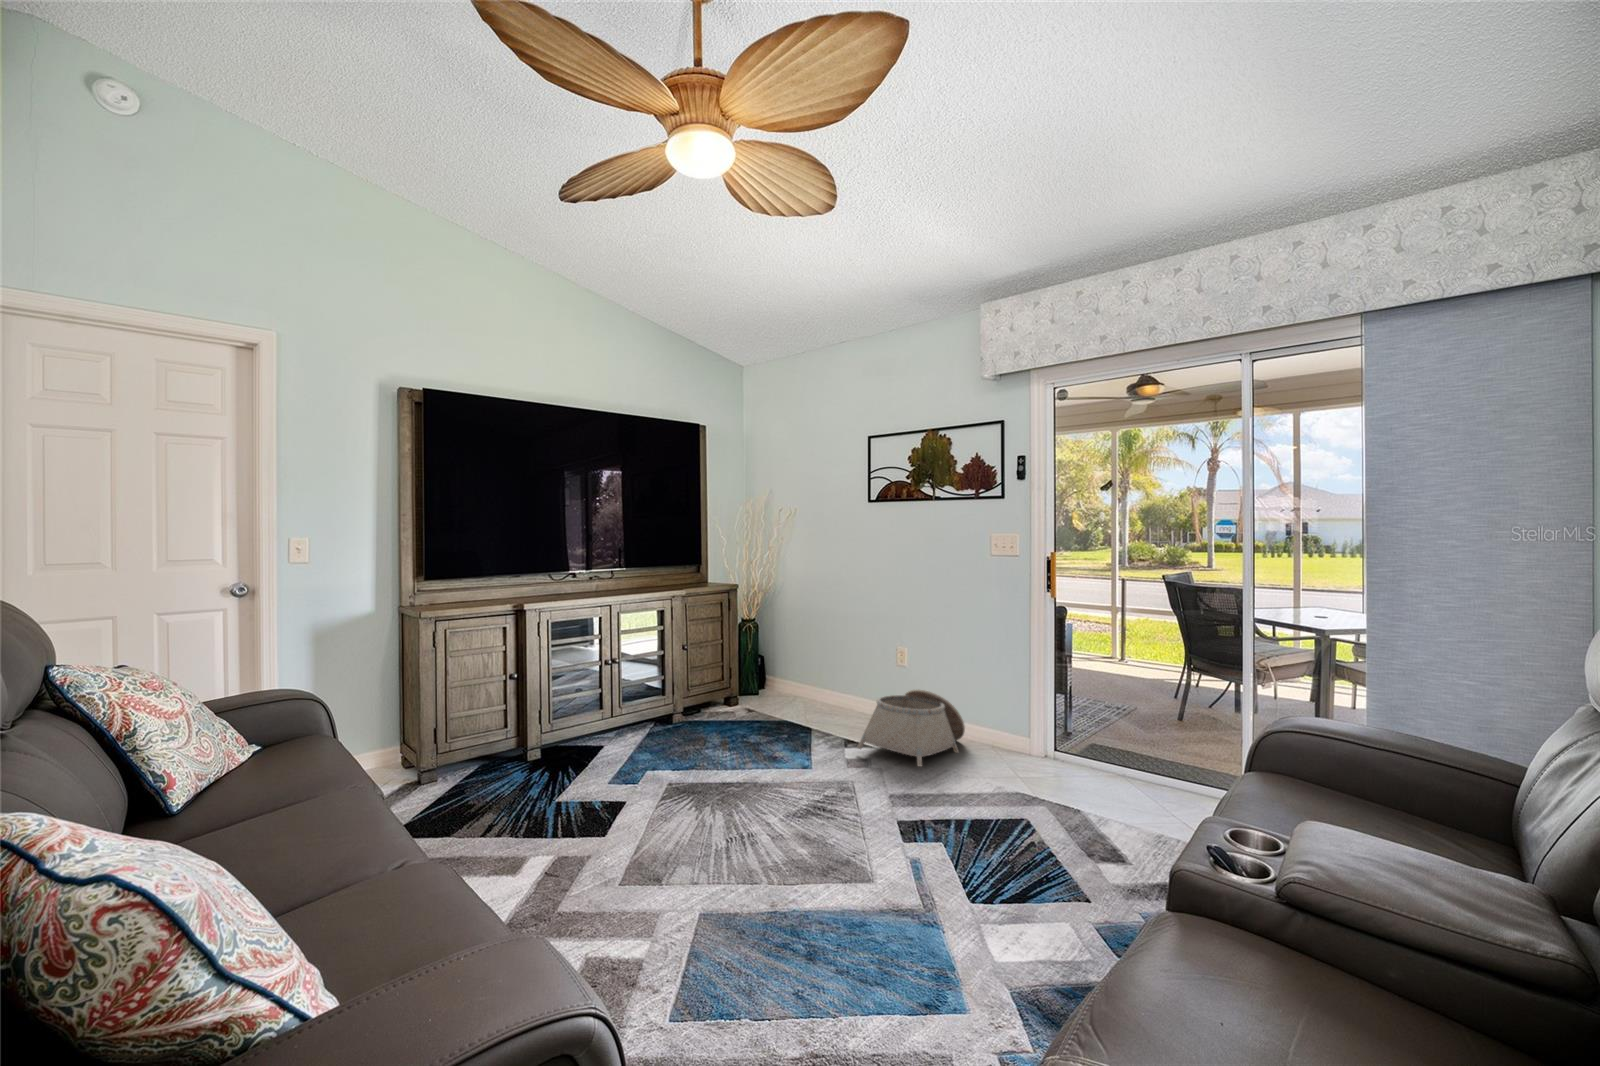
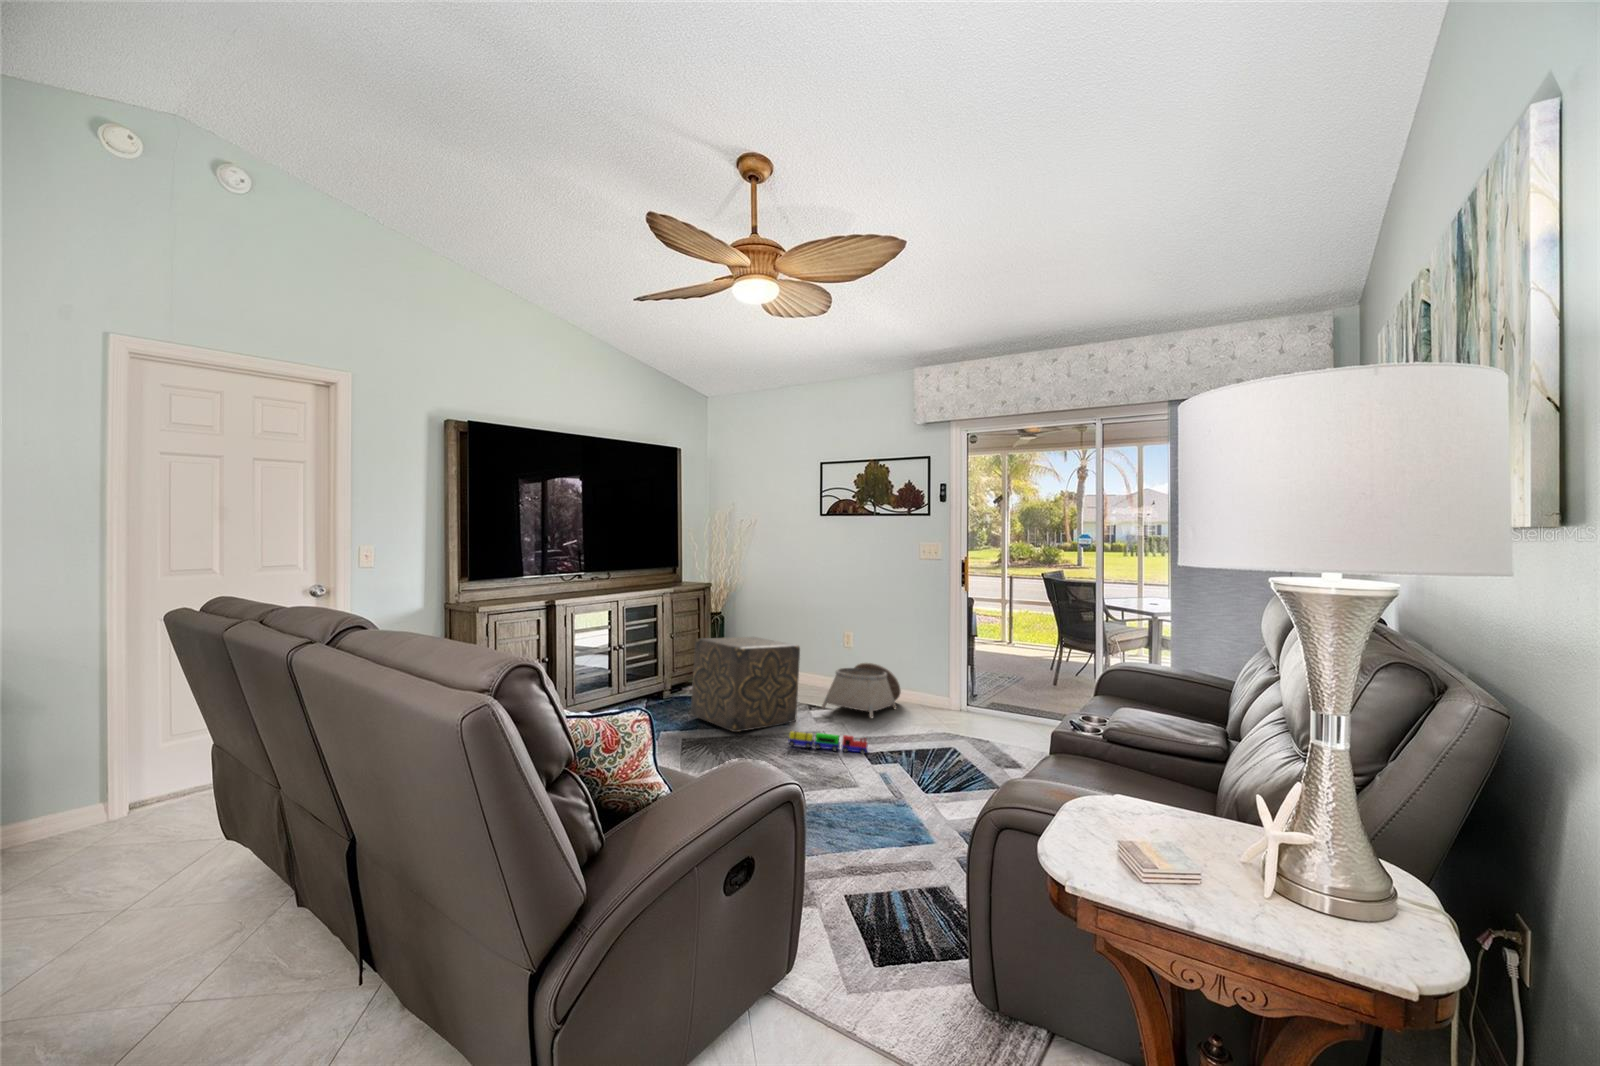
ottoman: none [693,653,827,779] -> present [691,637,800,732]
toy train: none [798,784,904,824] -> present [788,731,868,754]

